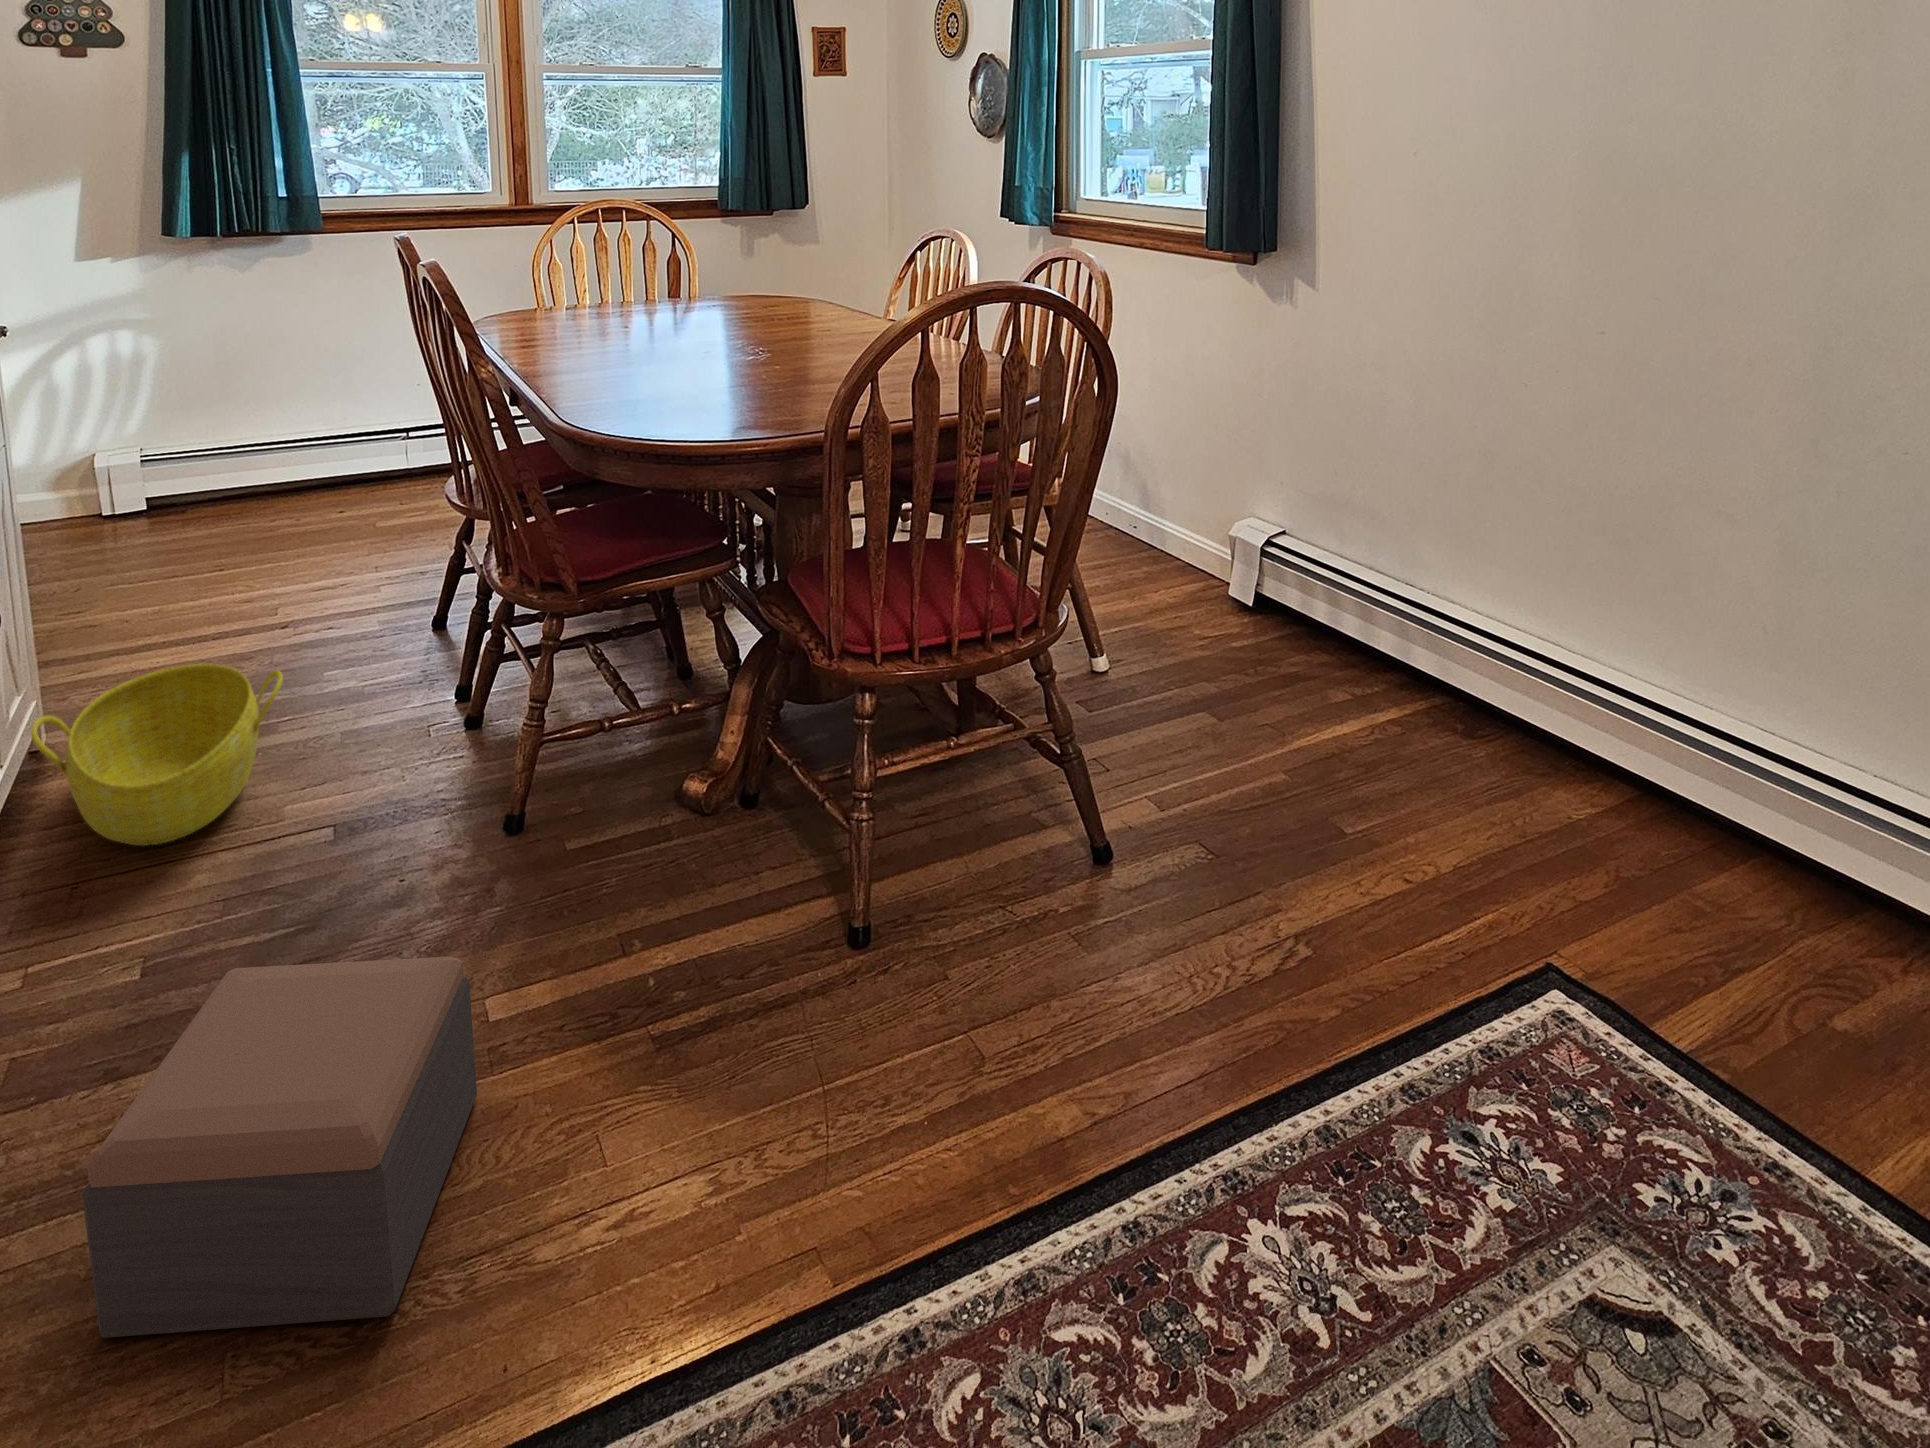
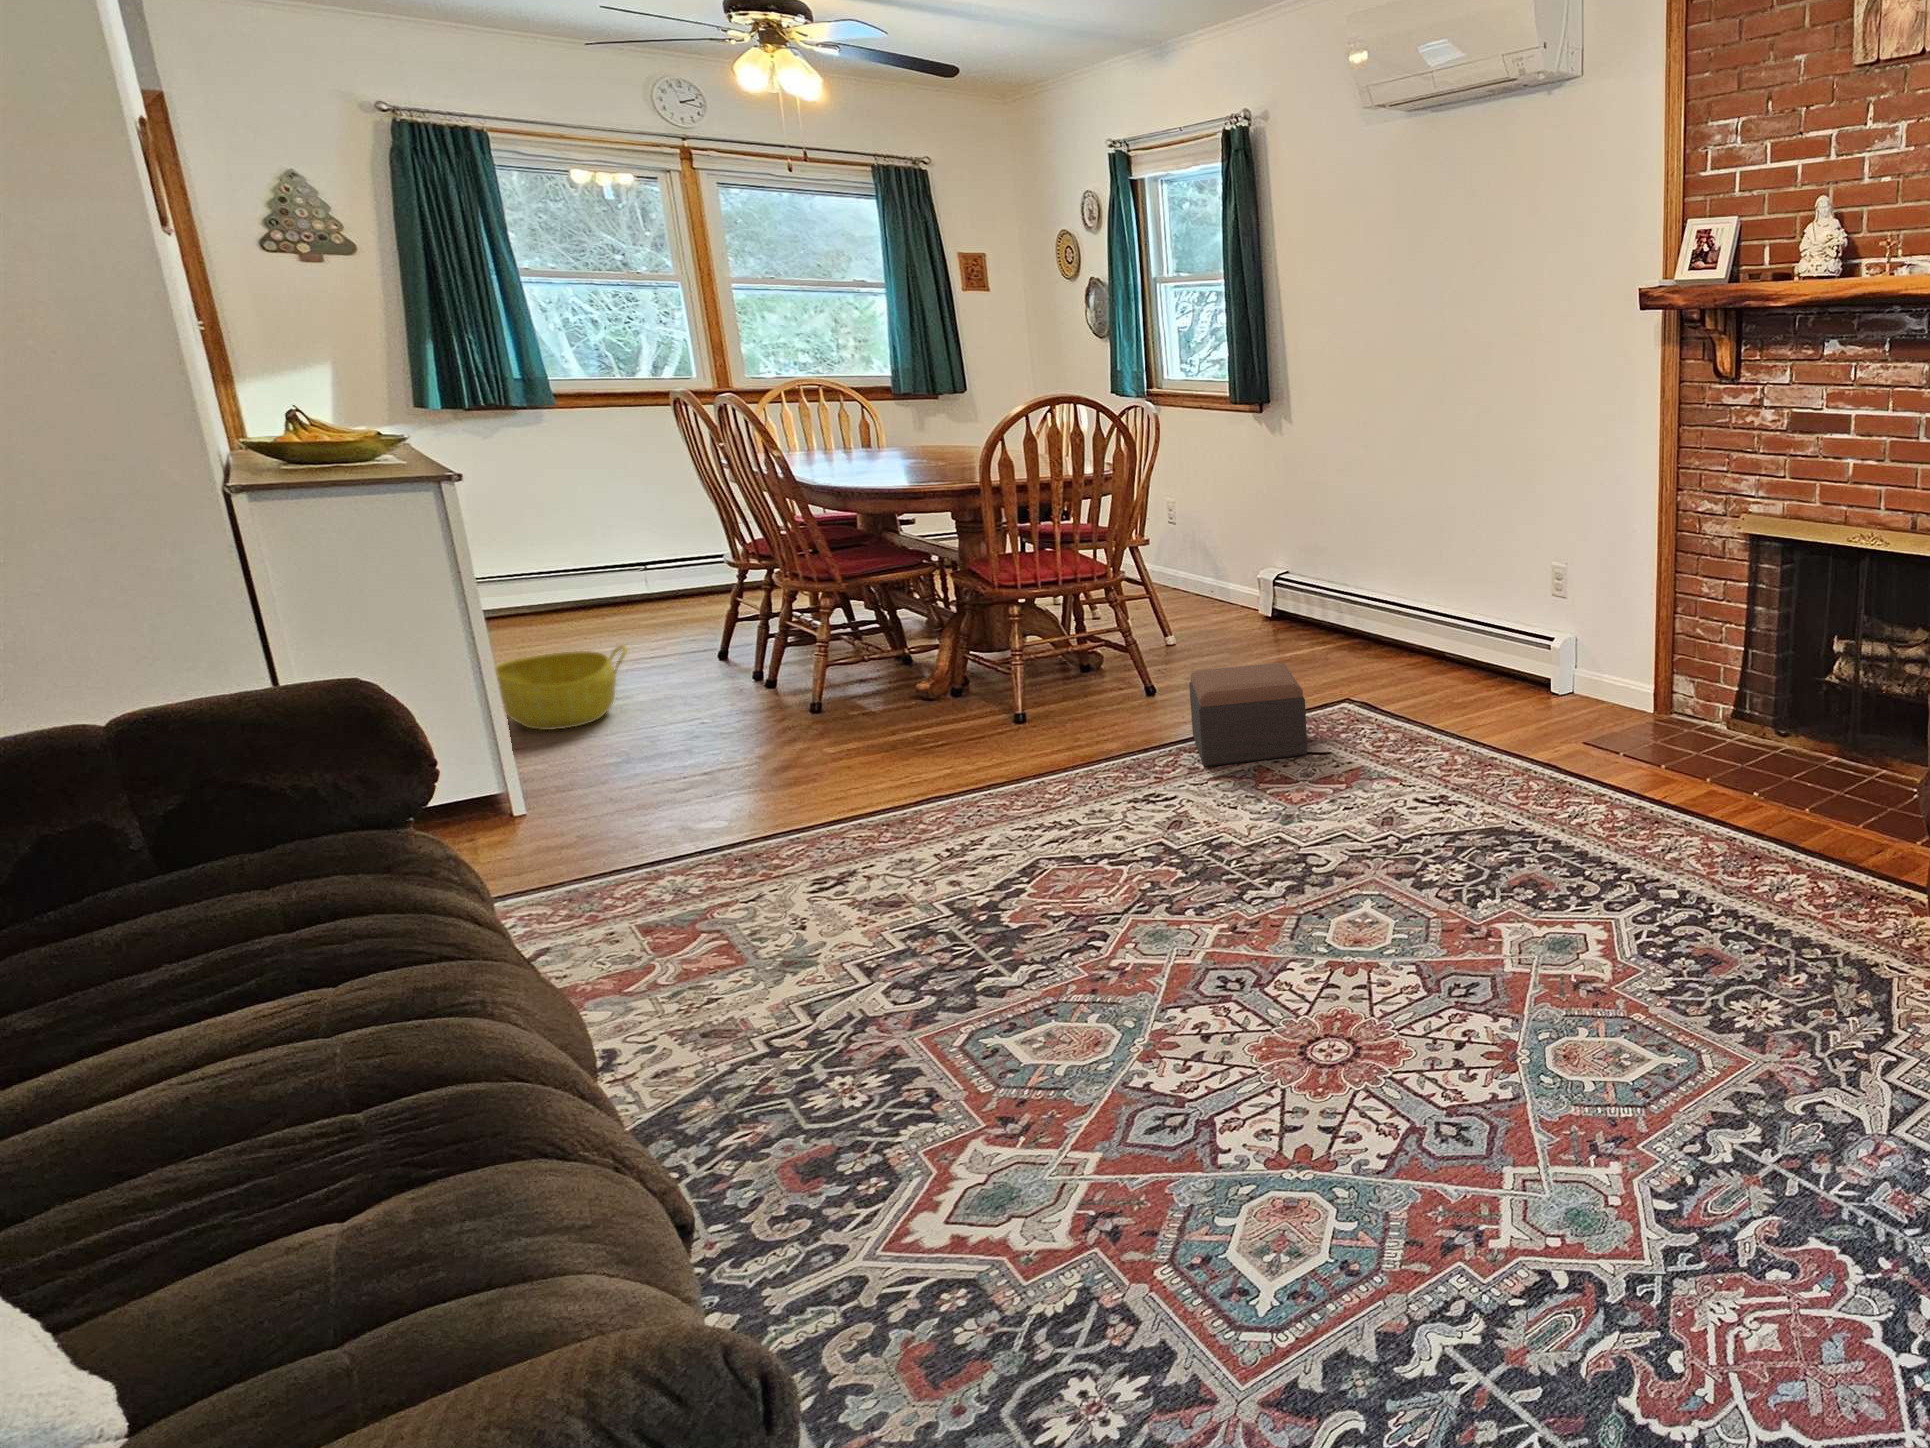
footstool: present [82,957,477,1338] -> present [1189,663,1307,766]

